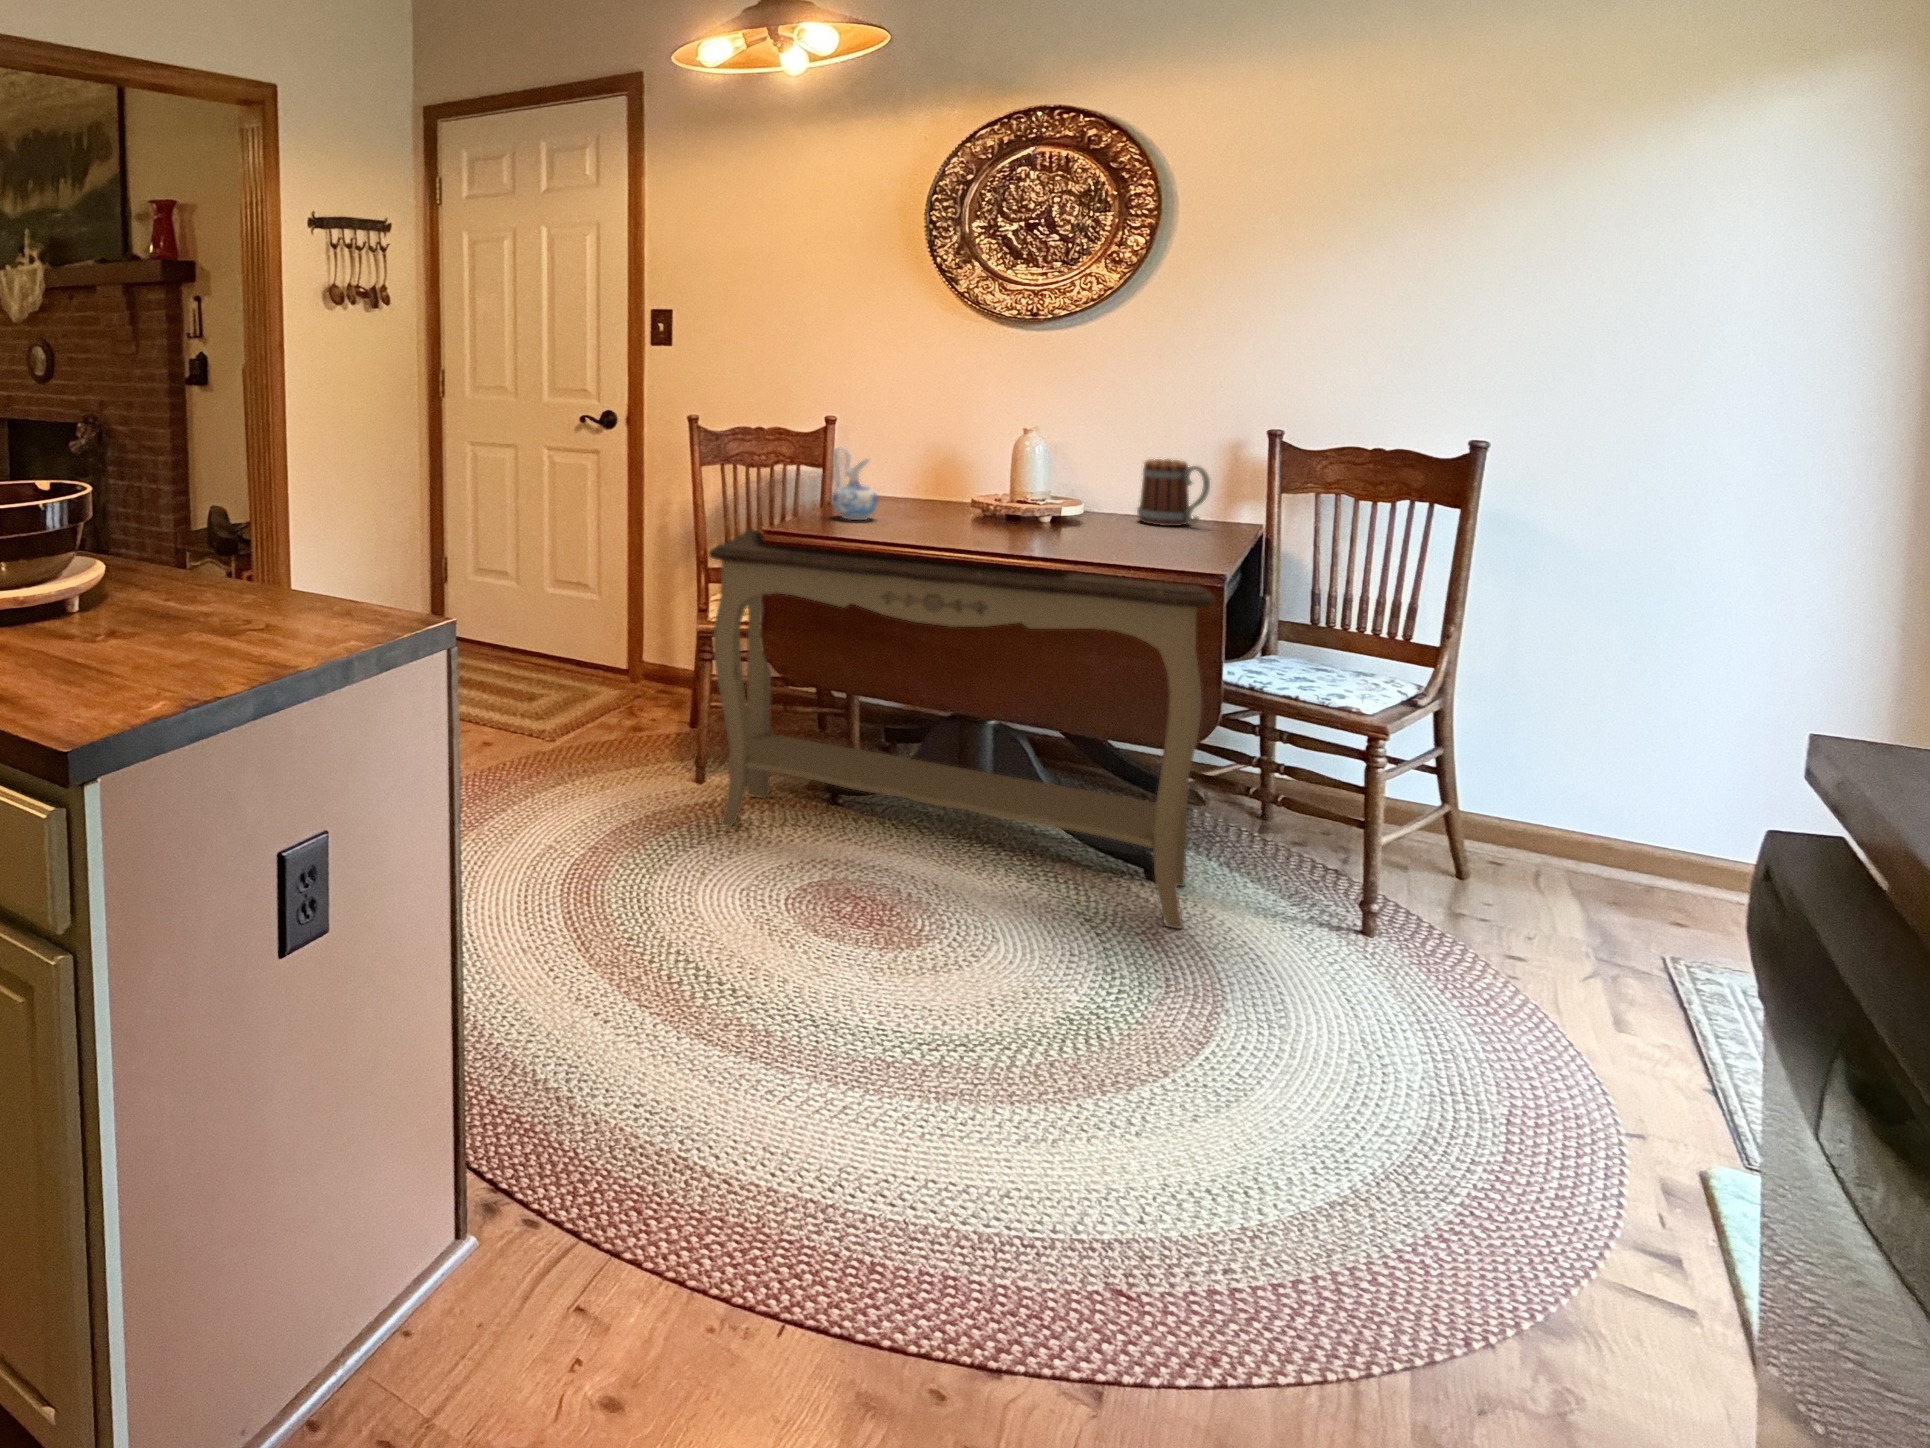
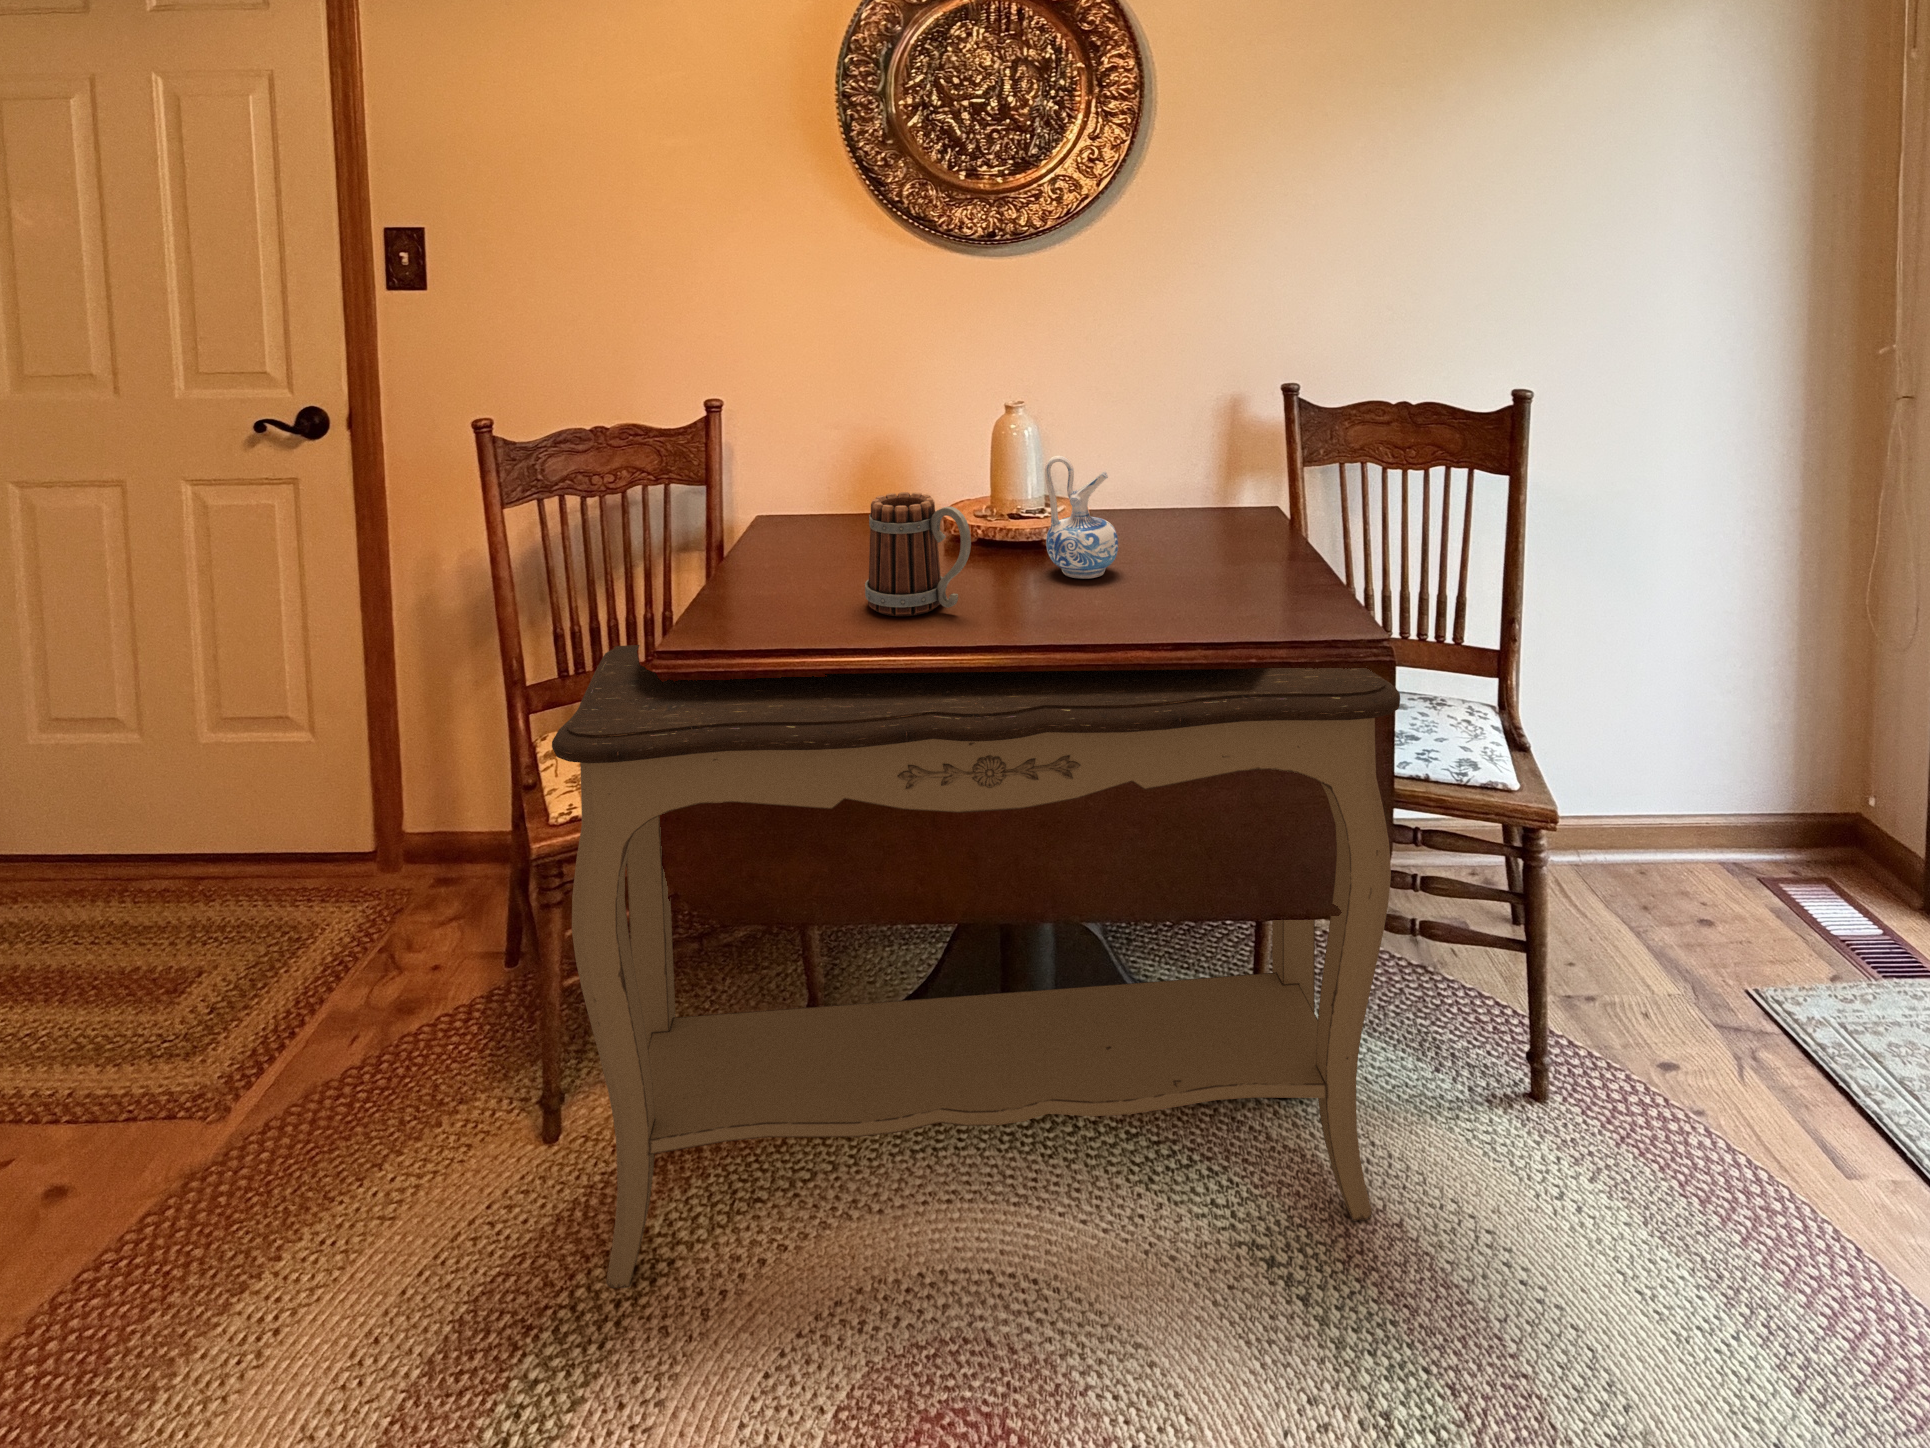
ceramic pitcher: present [832,447,878,520] -> present [1045,456,1118,579]
mug: present [1137,459,1210,526] -> present [865,492,971,616]

